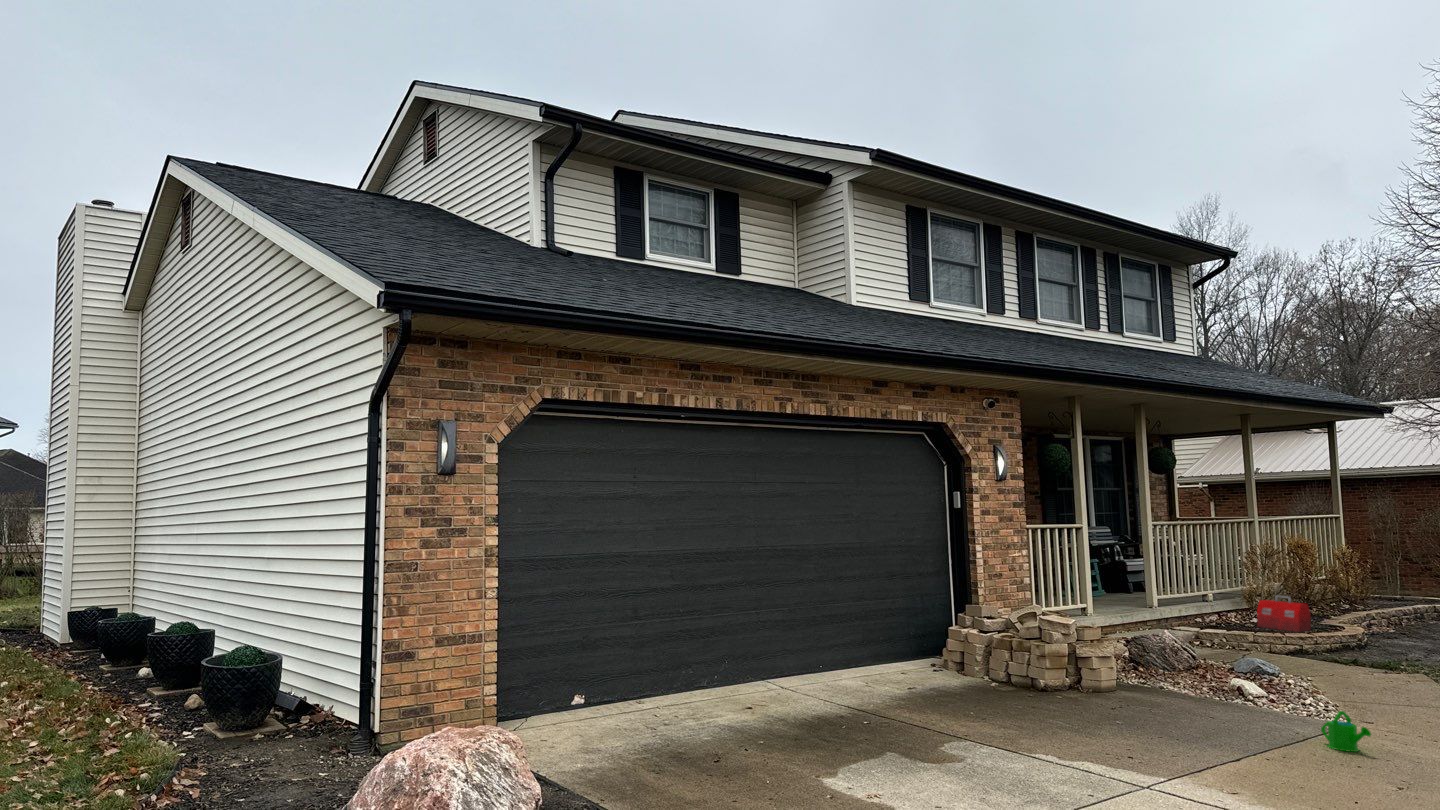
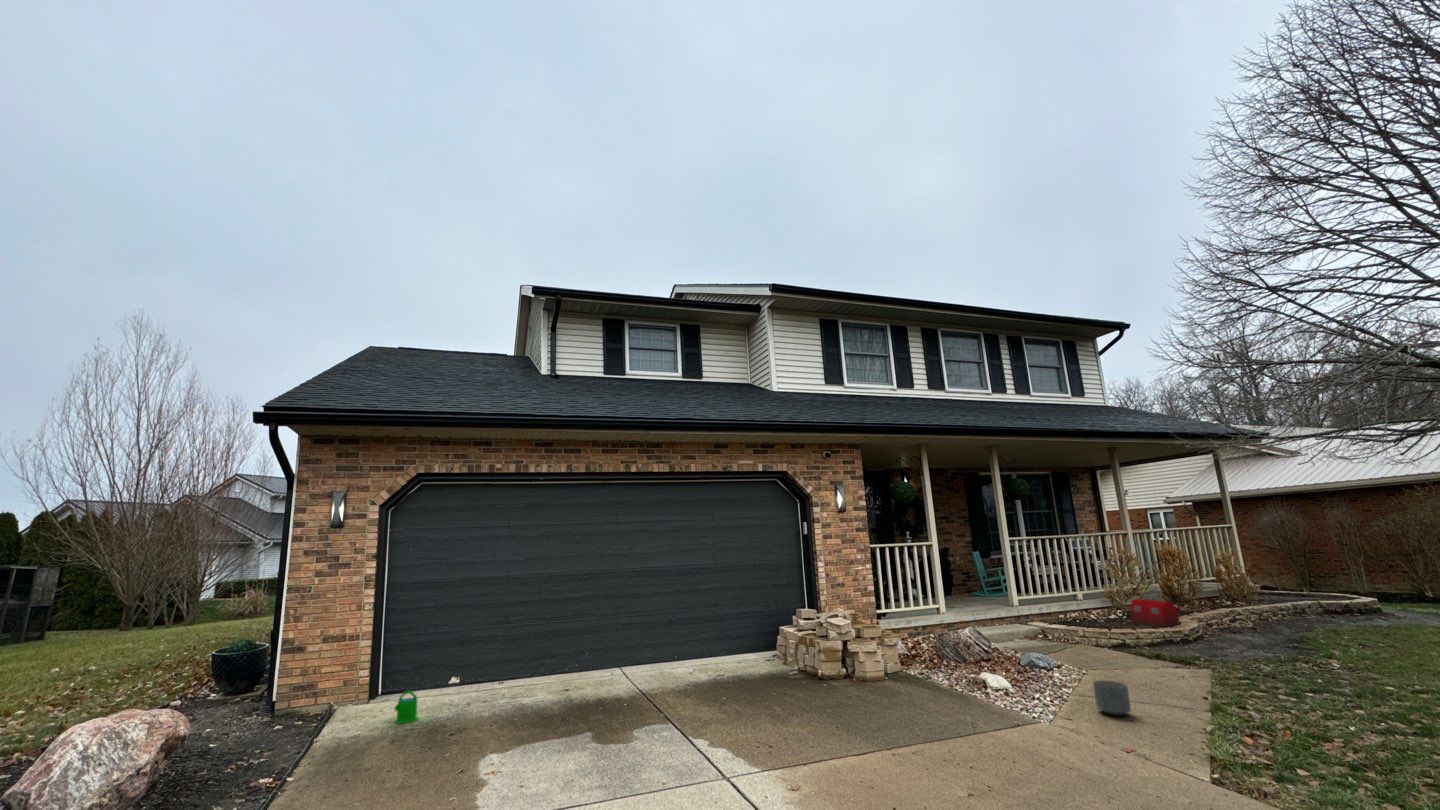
planter: none [1371,685,1411,722] -> present [1093,680,1131,716]
watering can: present [1321,711,1371,752] -> present [395,690,418,724]

